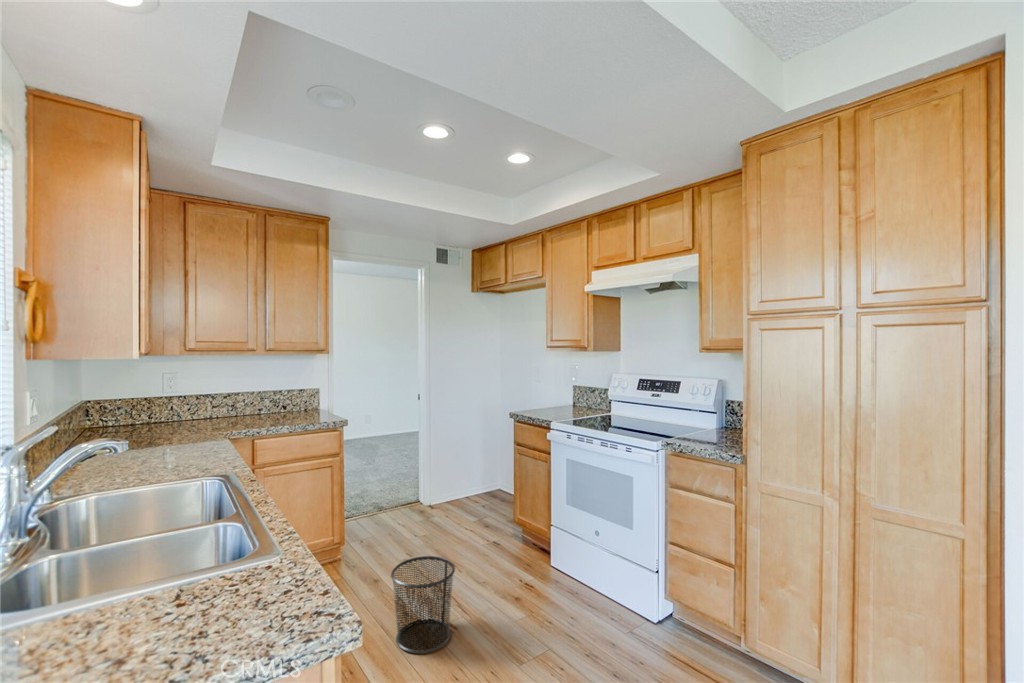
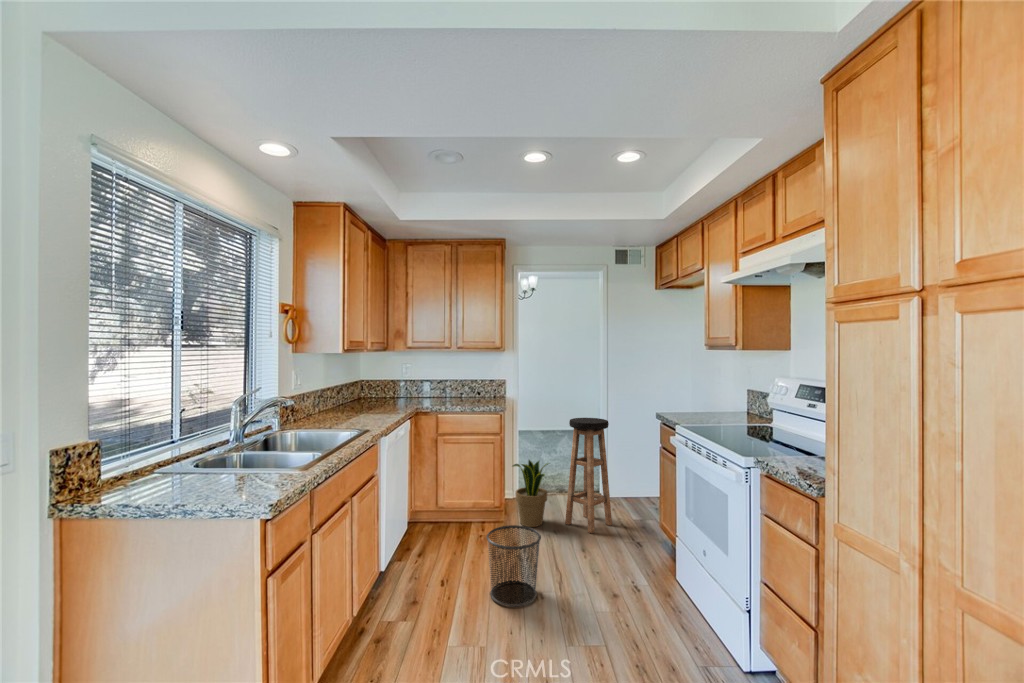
bar stool: none [411,424,457,546] -> present [565,418,612,533]
potted plant: none [353,479,395,558] -> present [513,460,548,527]

